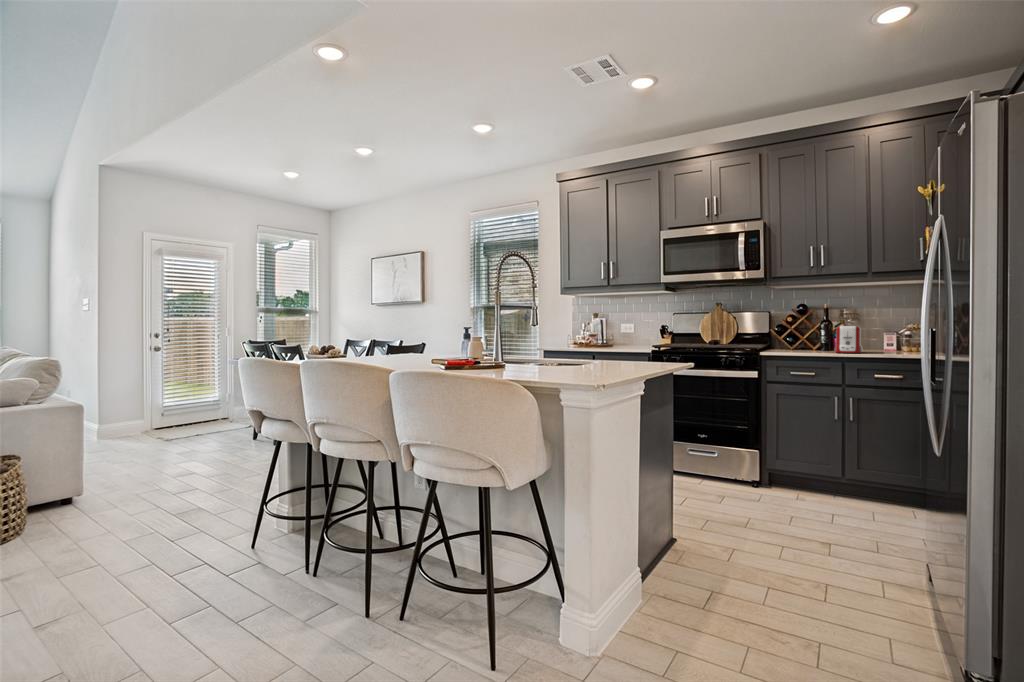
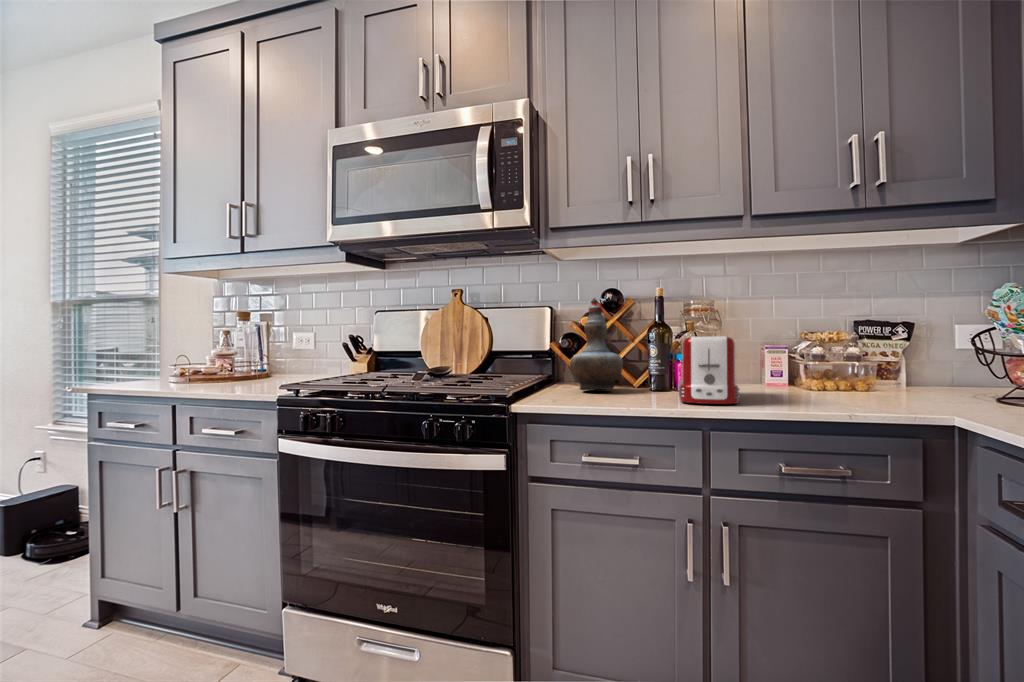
decorative vase: none [782,308,808,351] -> present [570,298,623,390]

